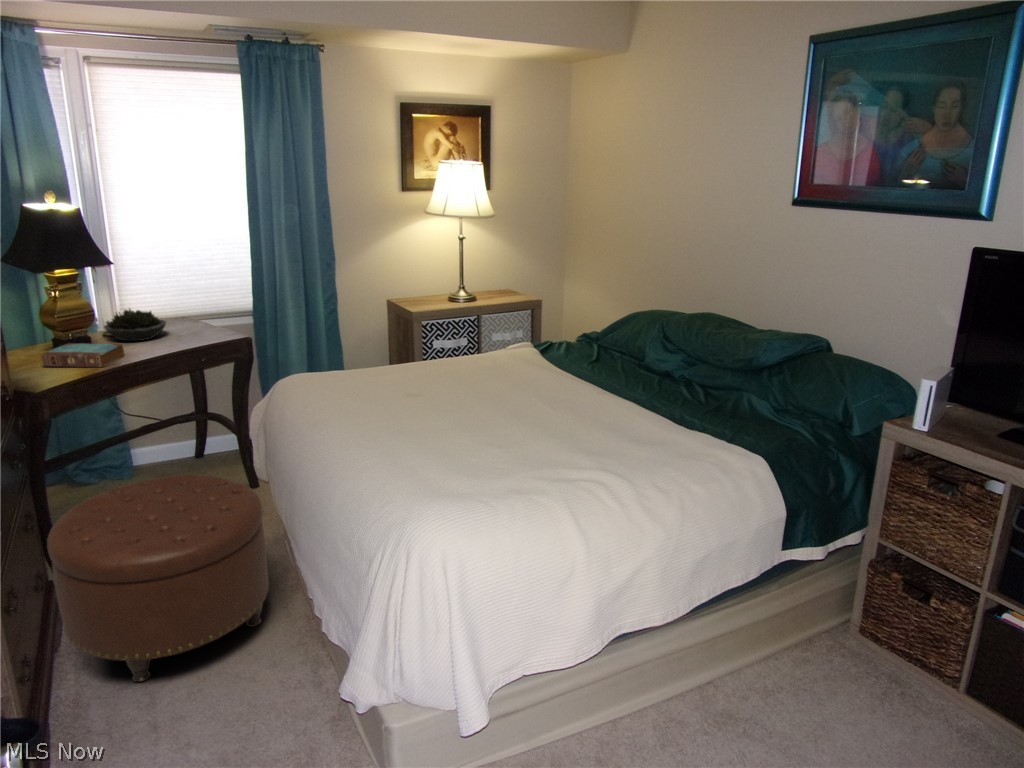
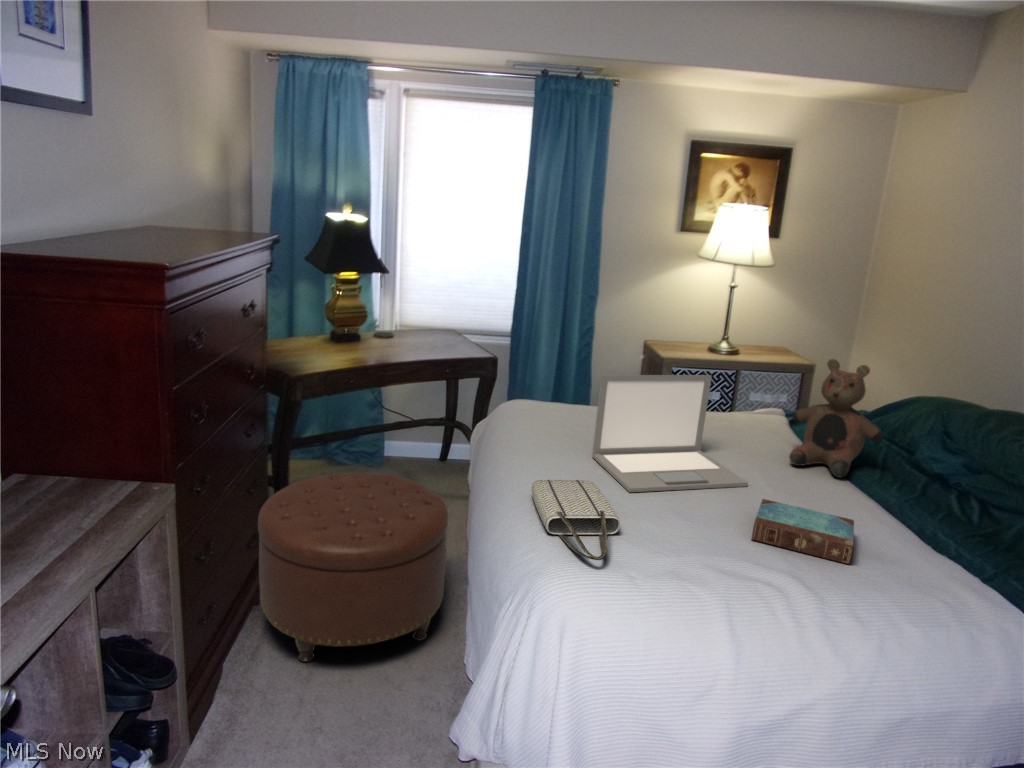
teddy bear: none [547,292,619,388] -> present [789,359,883,478]
succulent plant: present [104,309,166,341] -> none [373,314,425,345]
laptop: none [391,321,531,434] -> present [592,375,748,492]
book: present [41,343,124,367] -> present [752,499,854,564]
tote bag: none [359,431,452,491] -> present [532,480,620,560]

